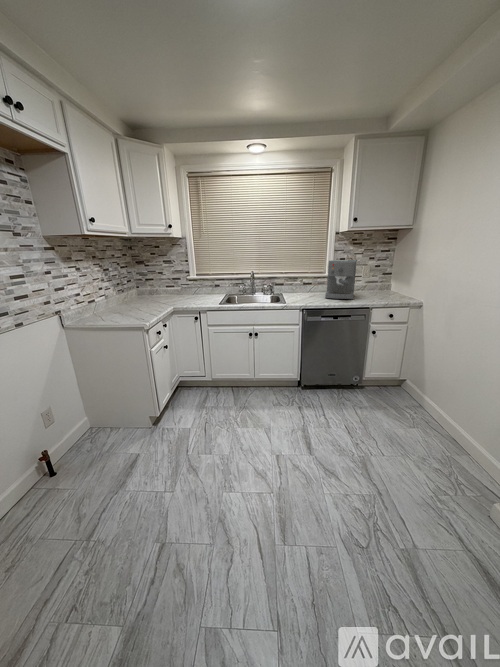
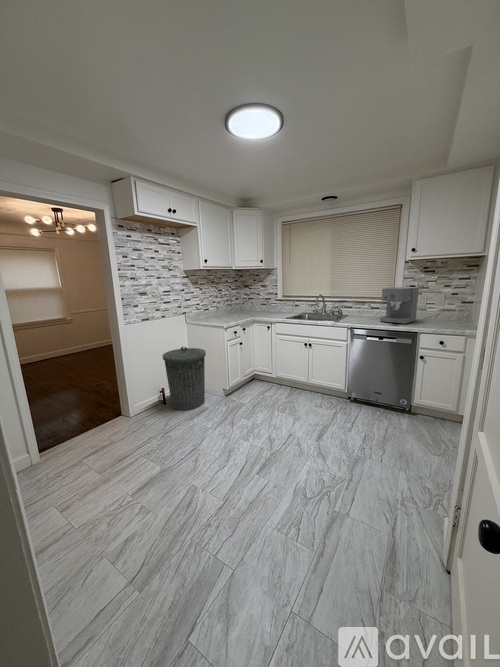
trash can: none [38,368,129,479] -> present [163,347,206,410]

